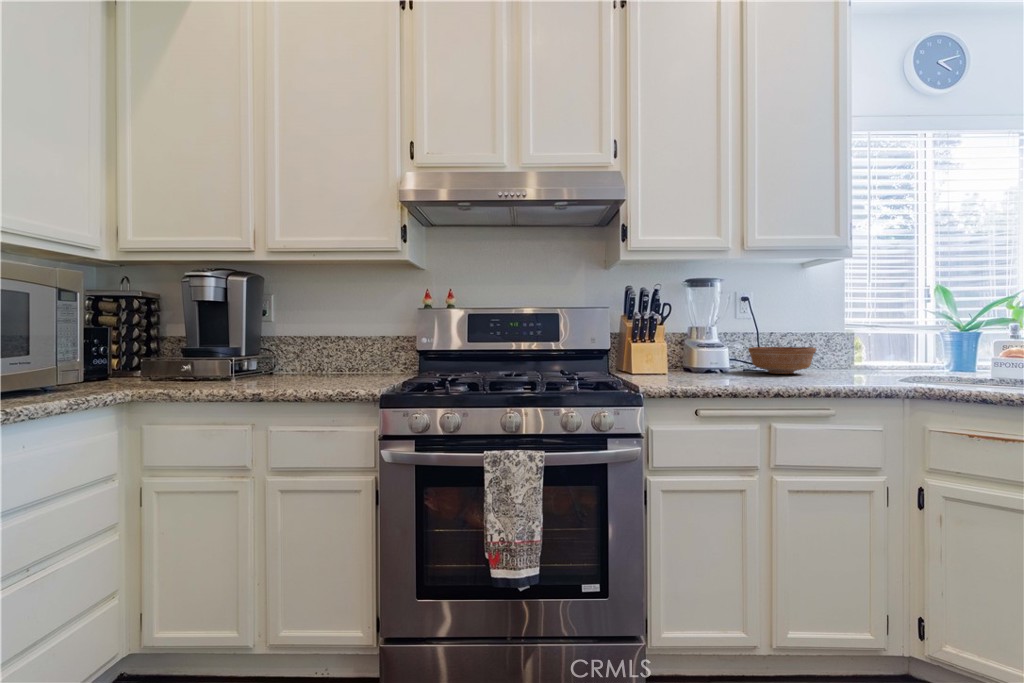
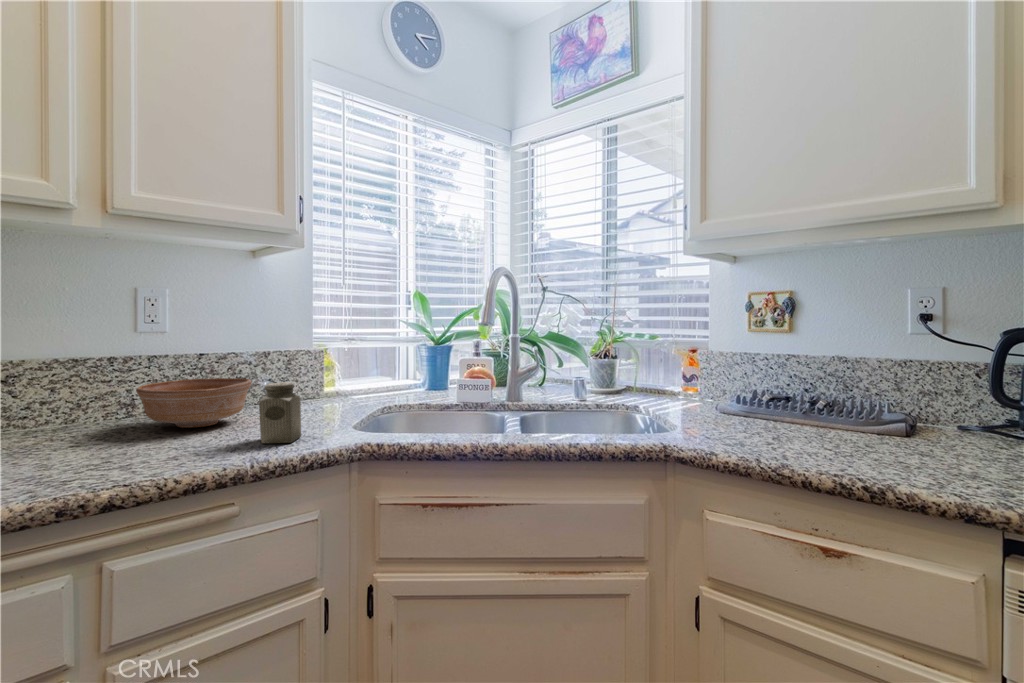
salt shaker: none [838,346,864,383] -> present [259,382,301,443]

